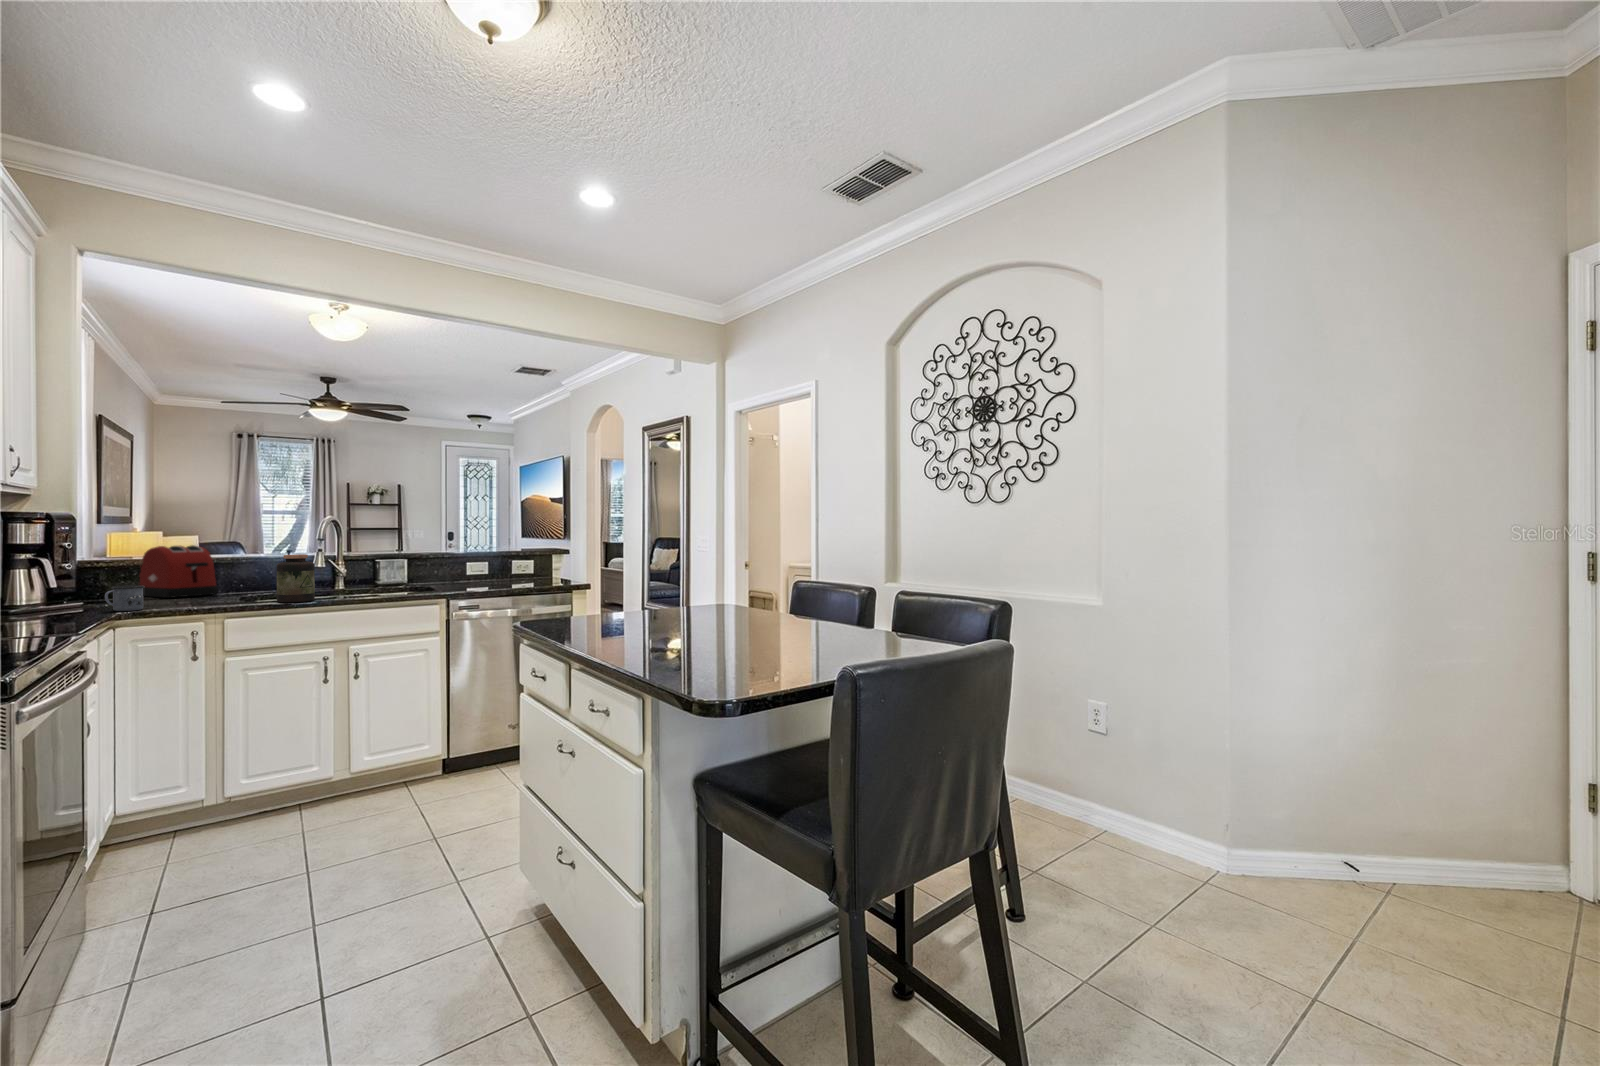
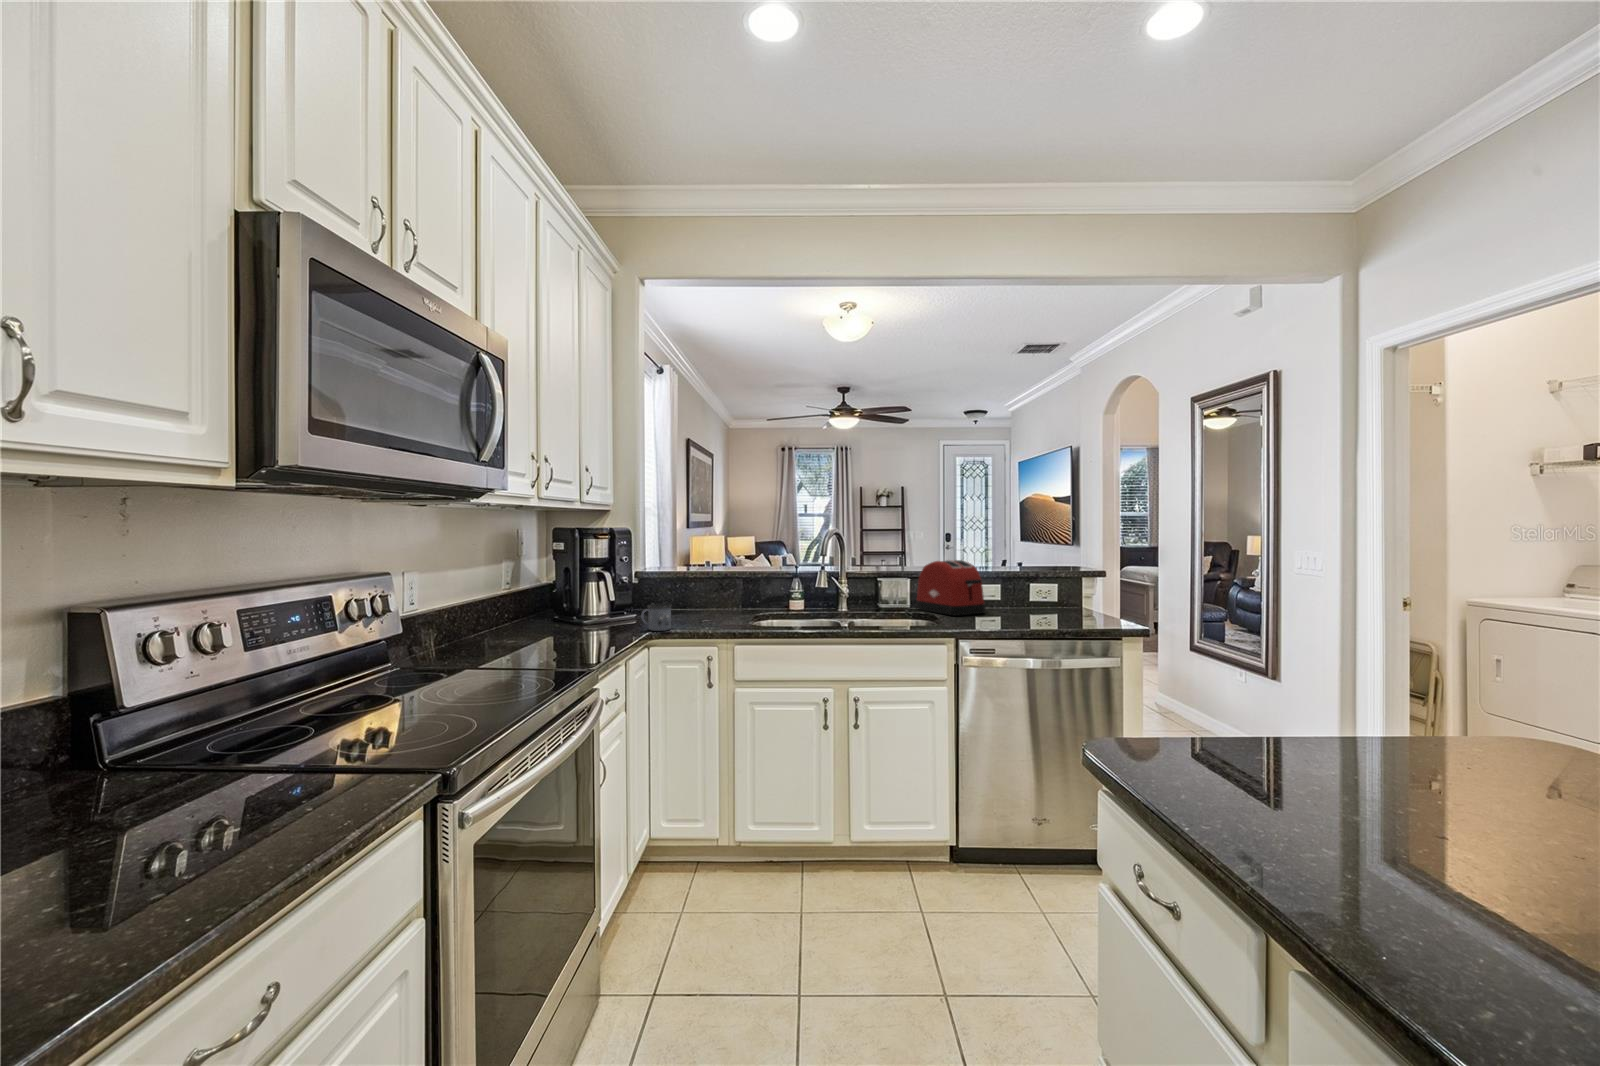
toaster: present [140,545,217,598] -> present [916,560,985,615]
jar: present [277,554,315,602] -> none [780,575,814,631]

